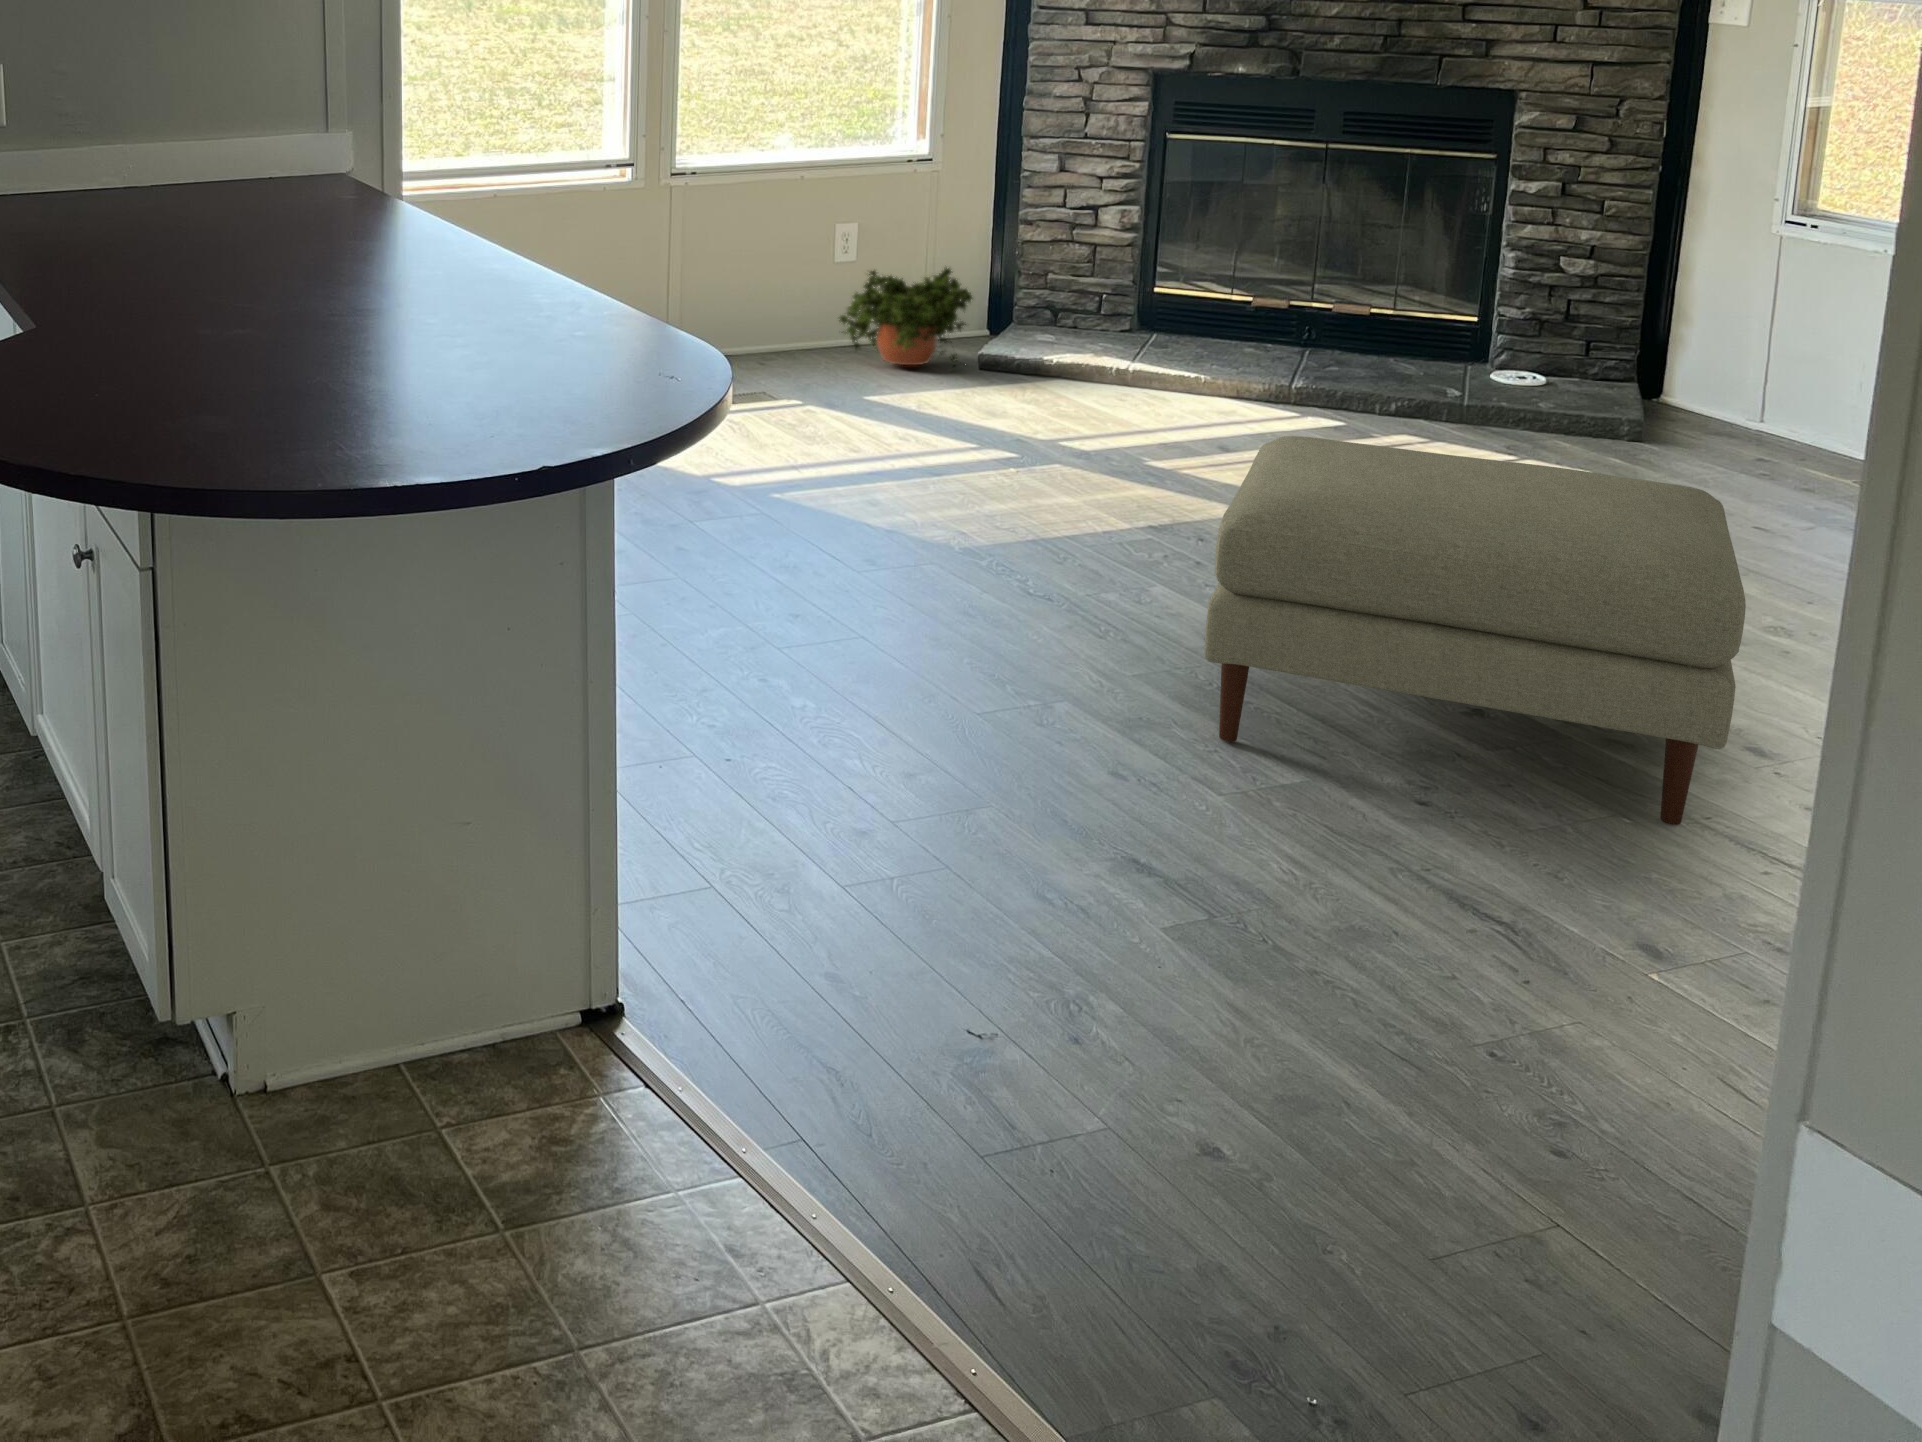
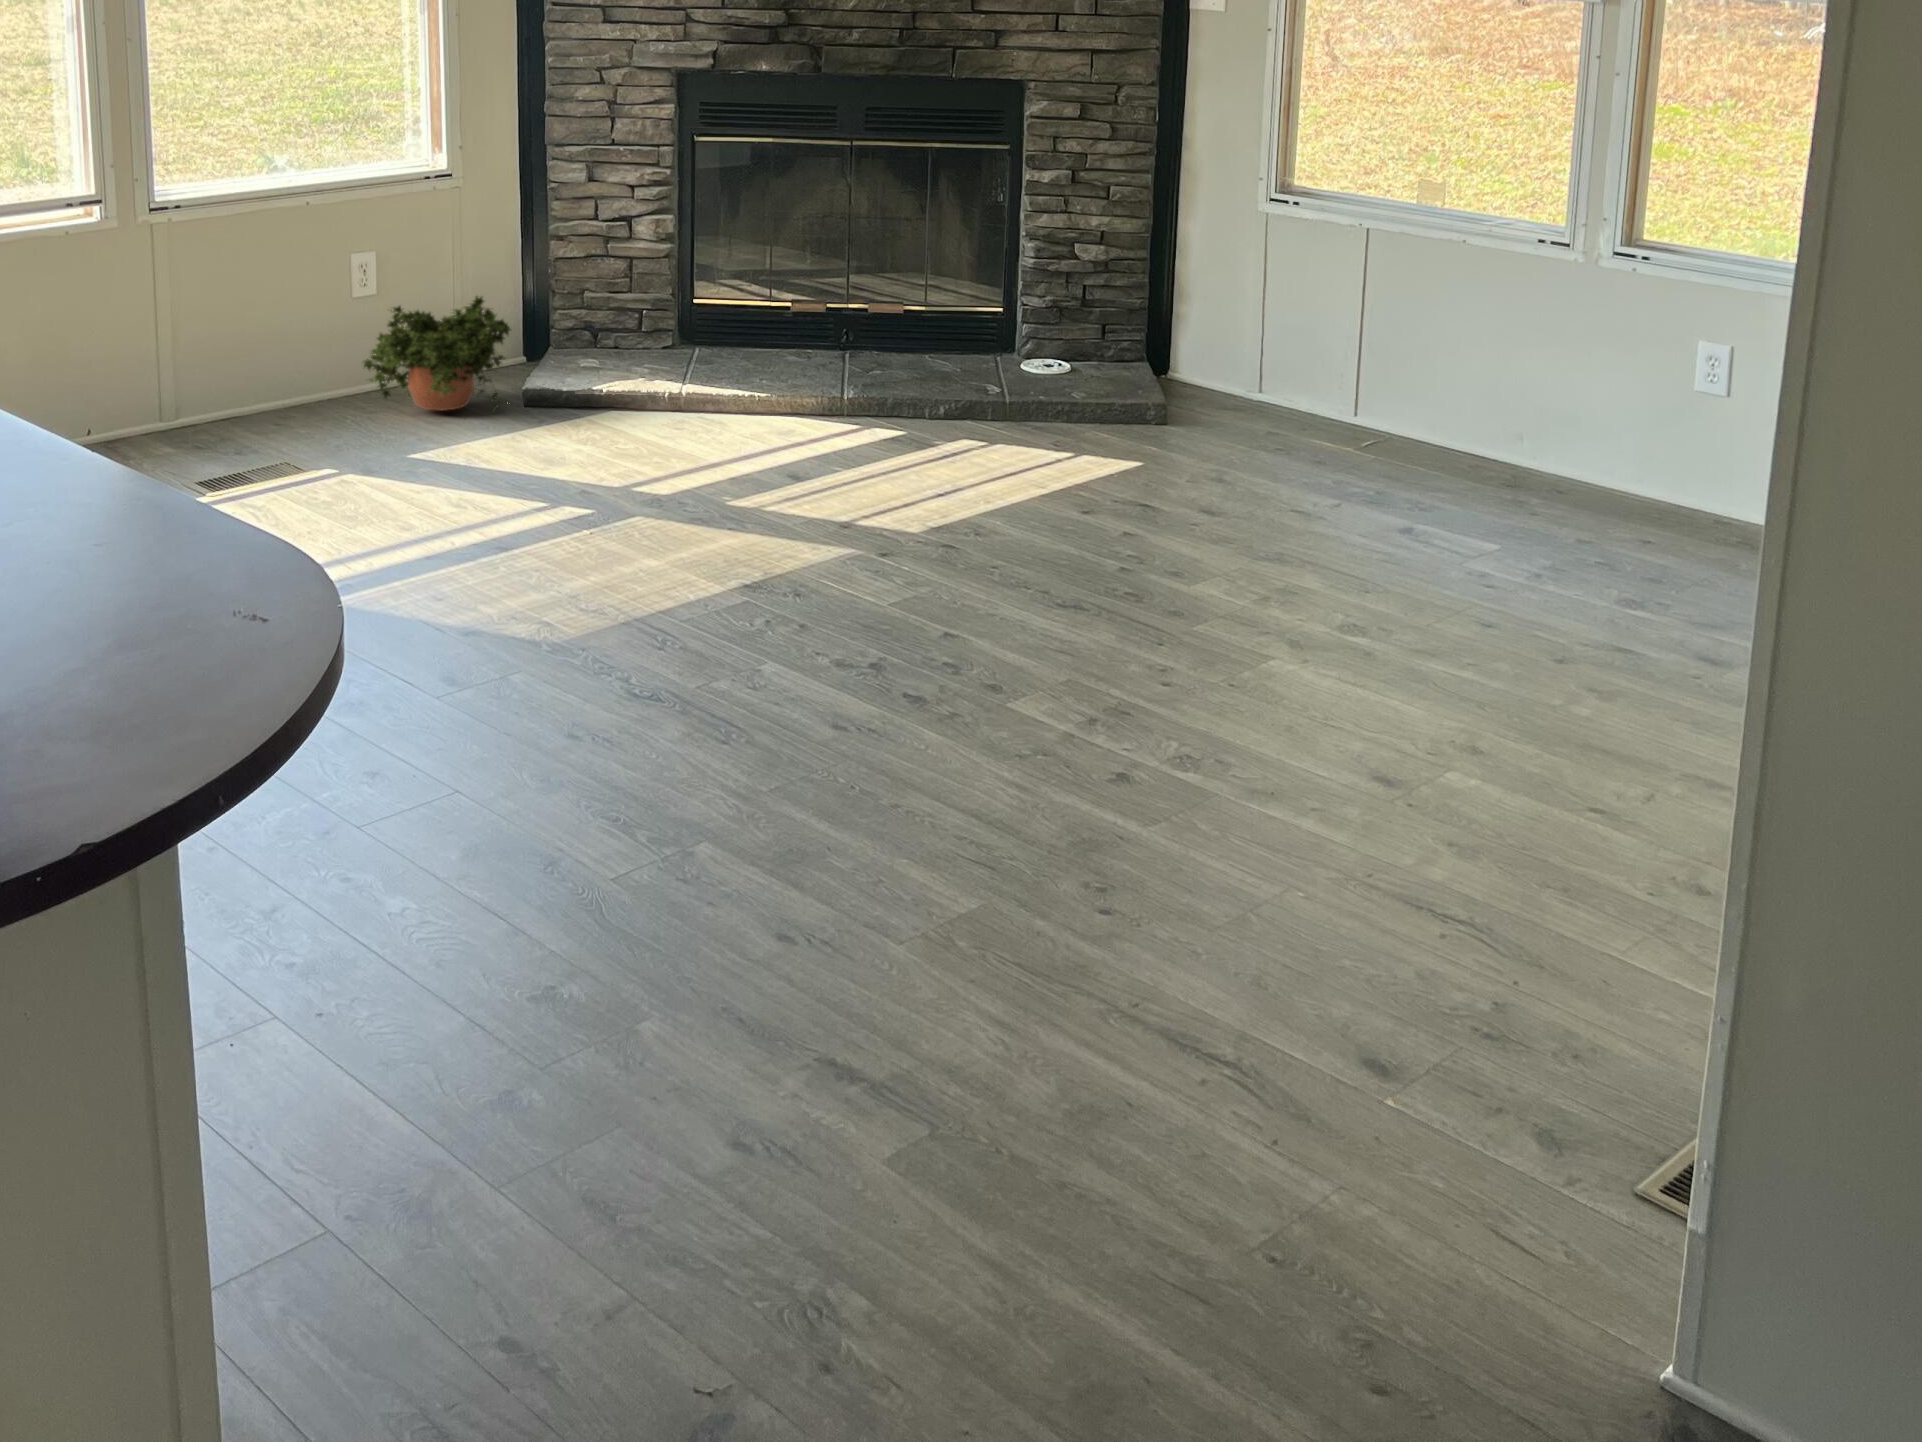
ottoman: present [1204,436,1746,825] -> none [871,498,1405,891]

